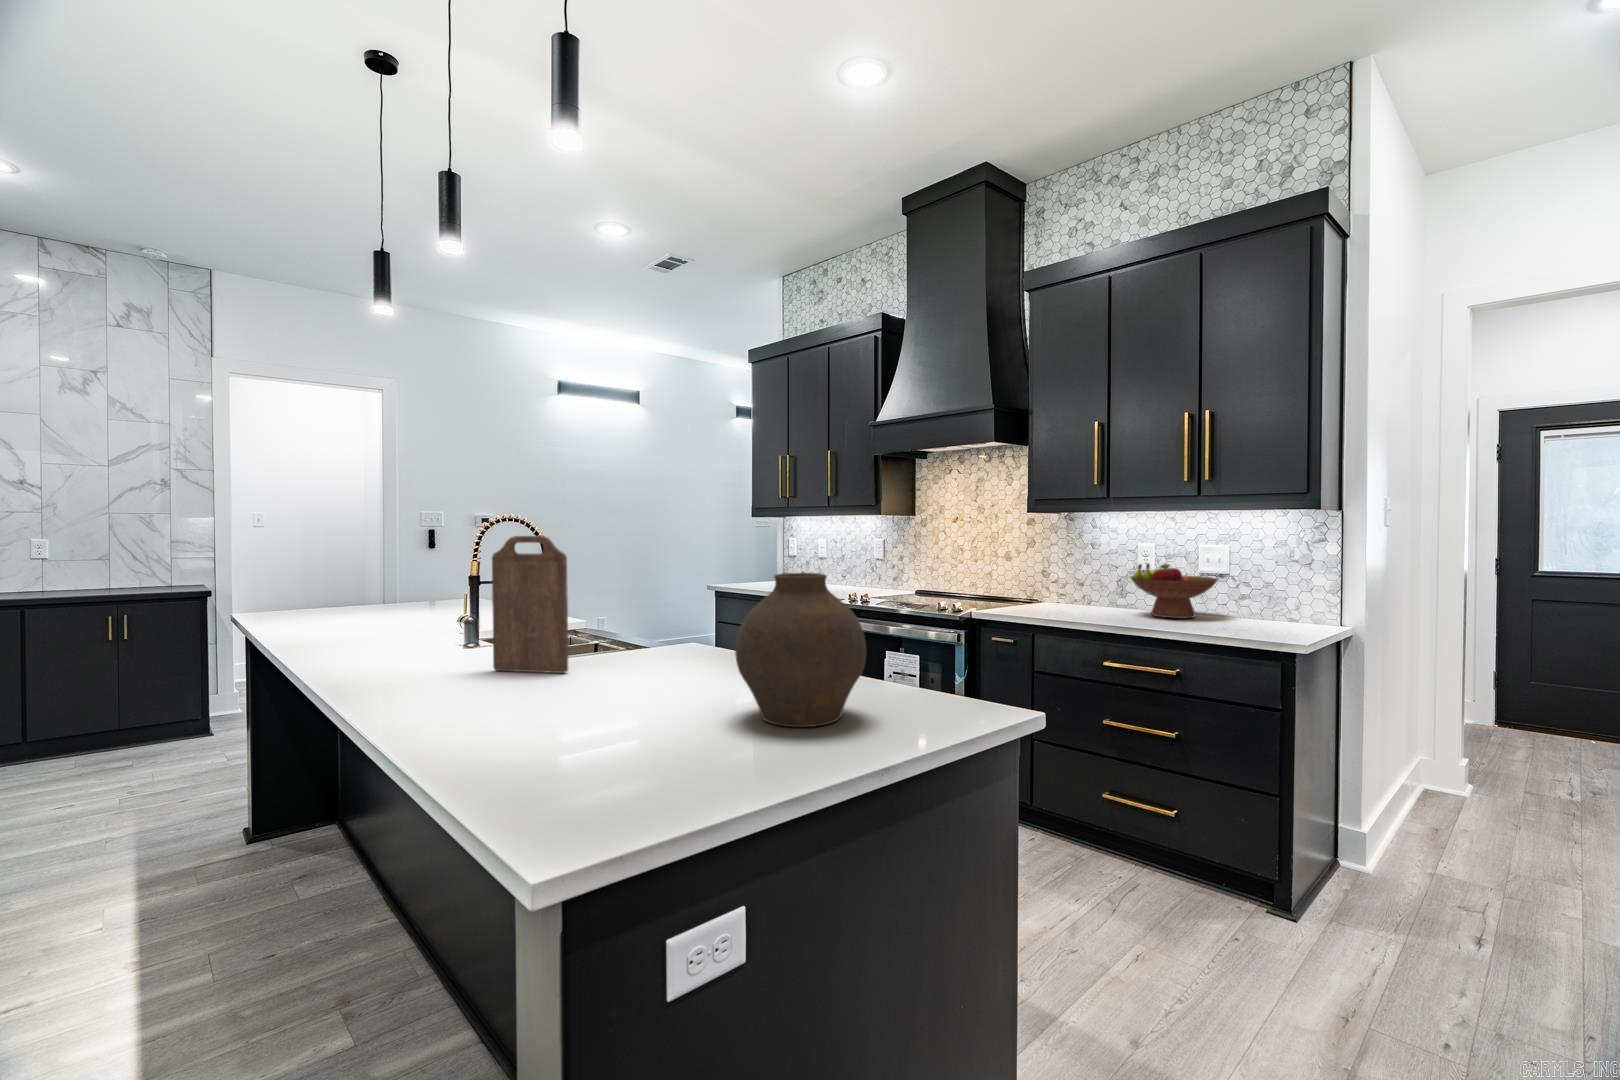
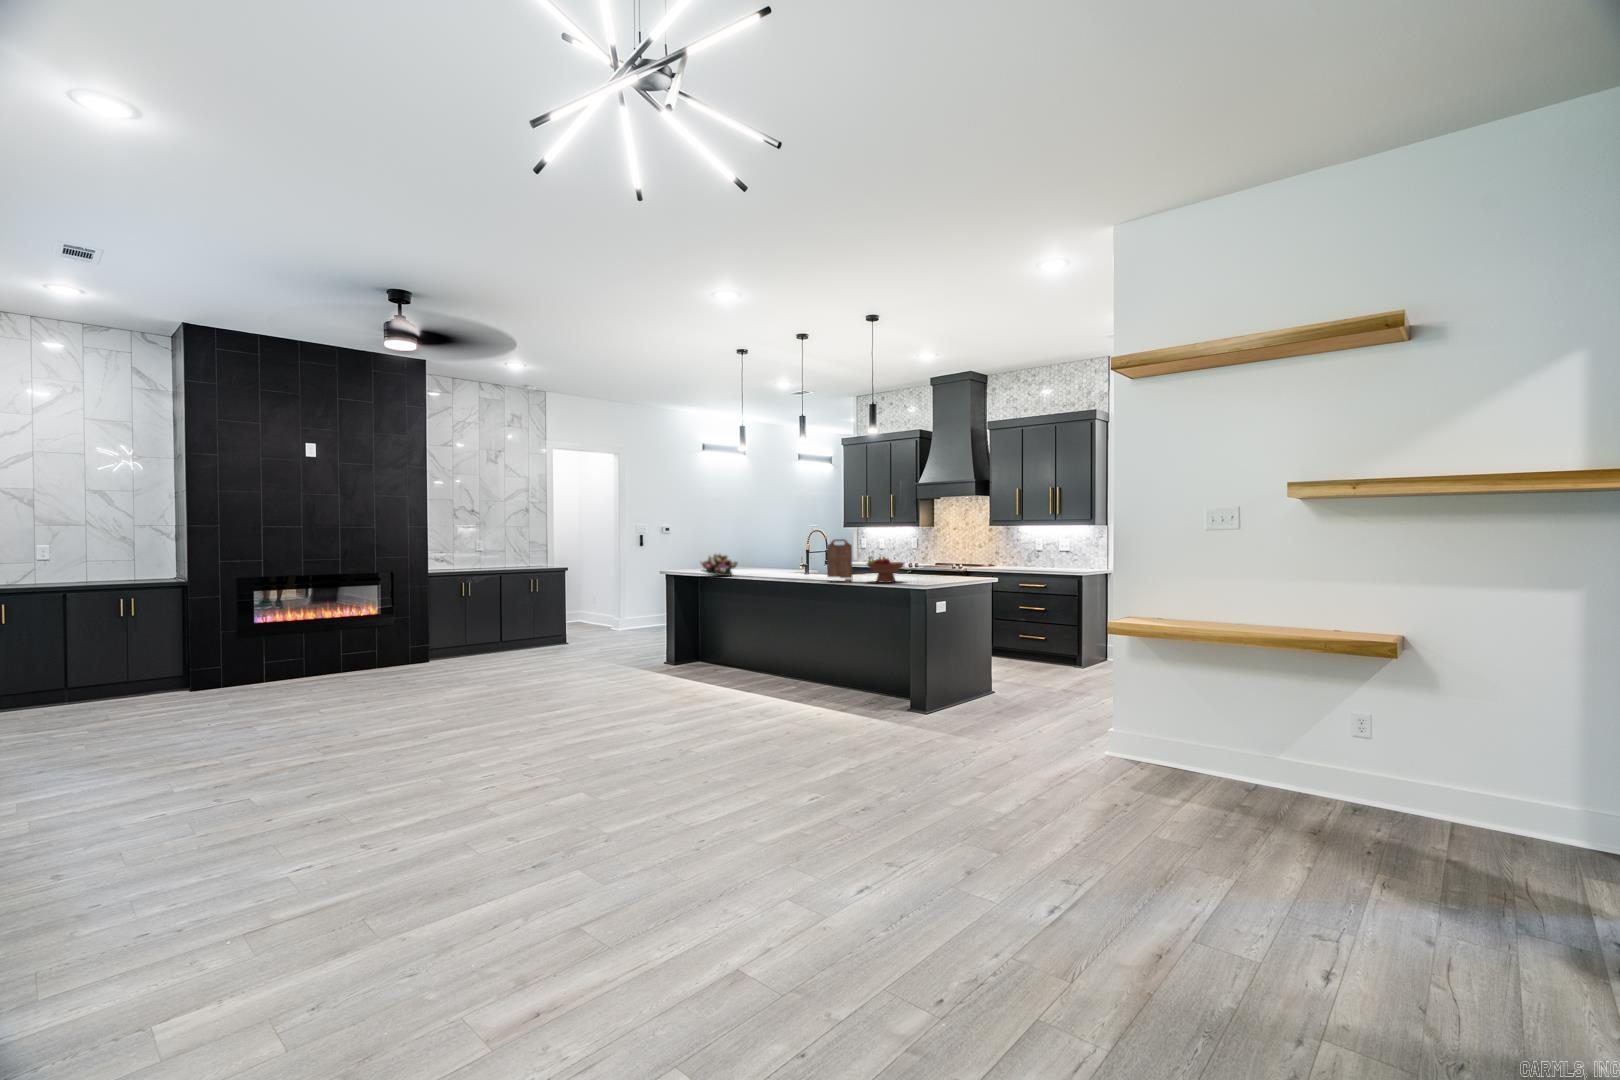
fruit bowl: present [1130,563,1218,618] -> present [867,557,905,583]
flower arrangement: none [291,567,403,626] -> present [701,553,737,576]
vase: present [735,573,866,727] -> none [922,548,956,586]

